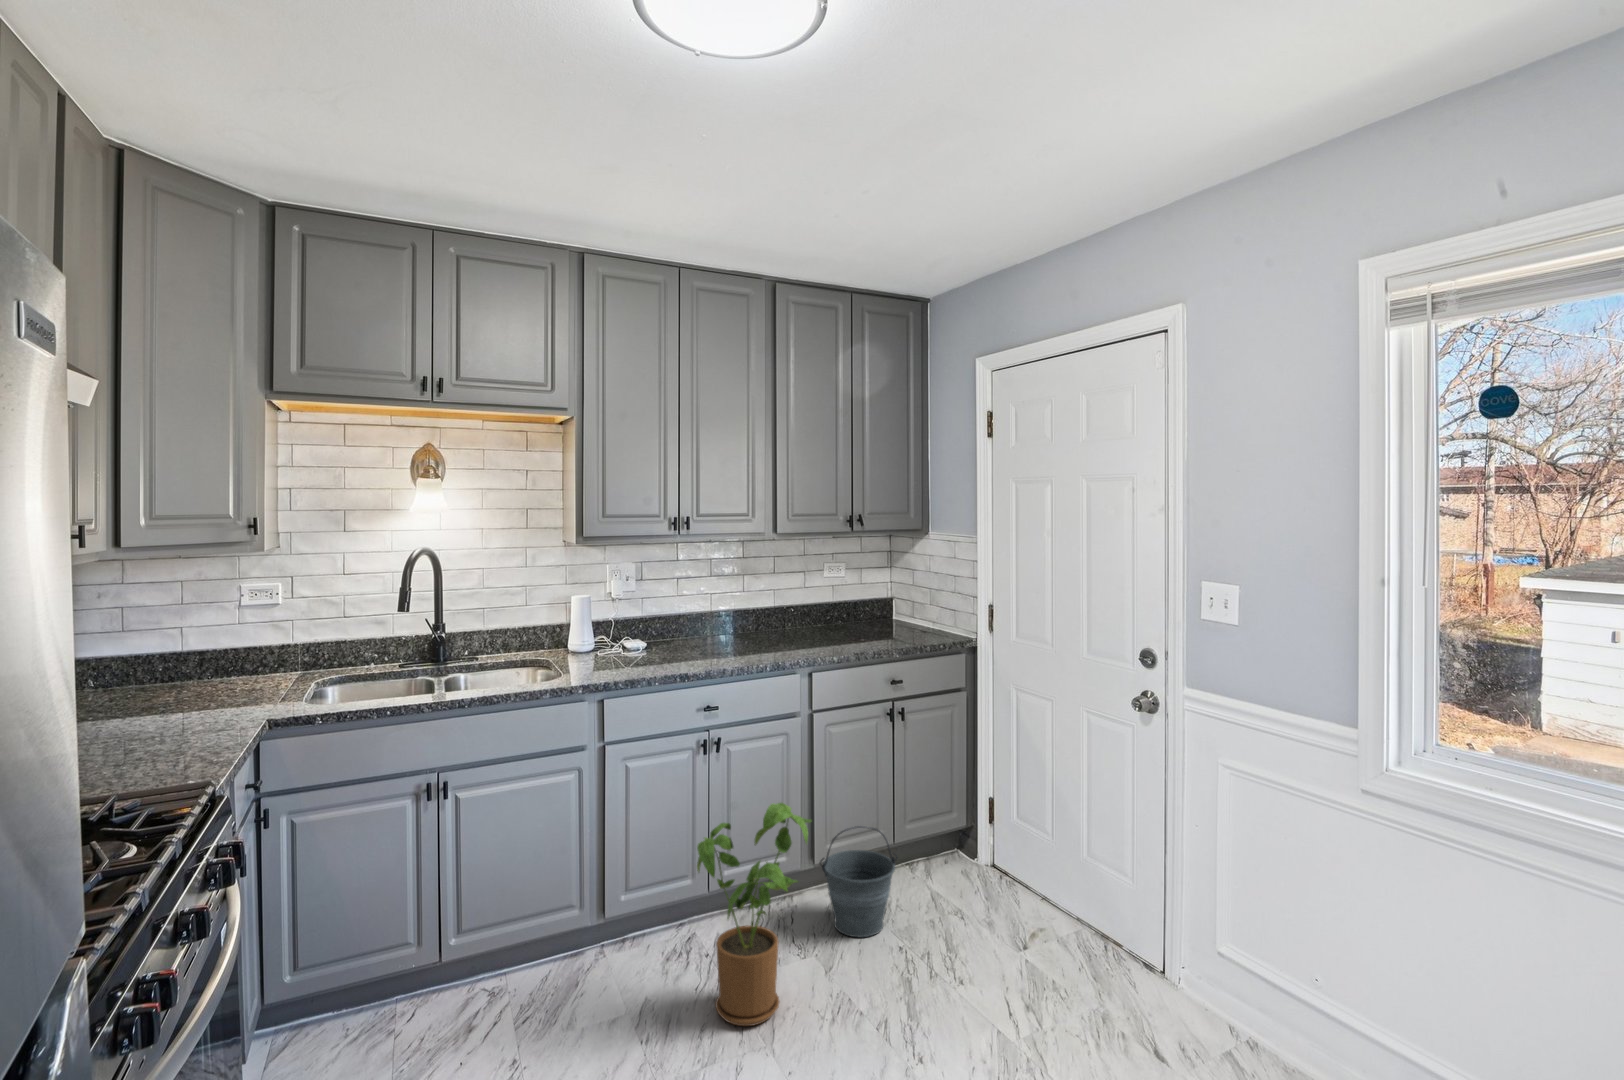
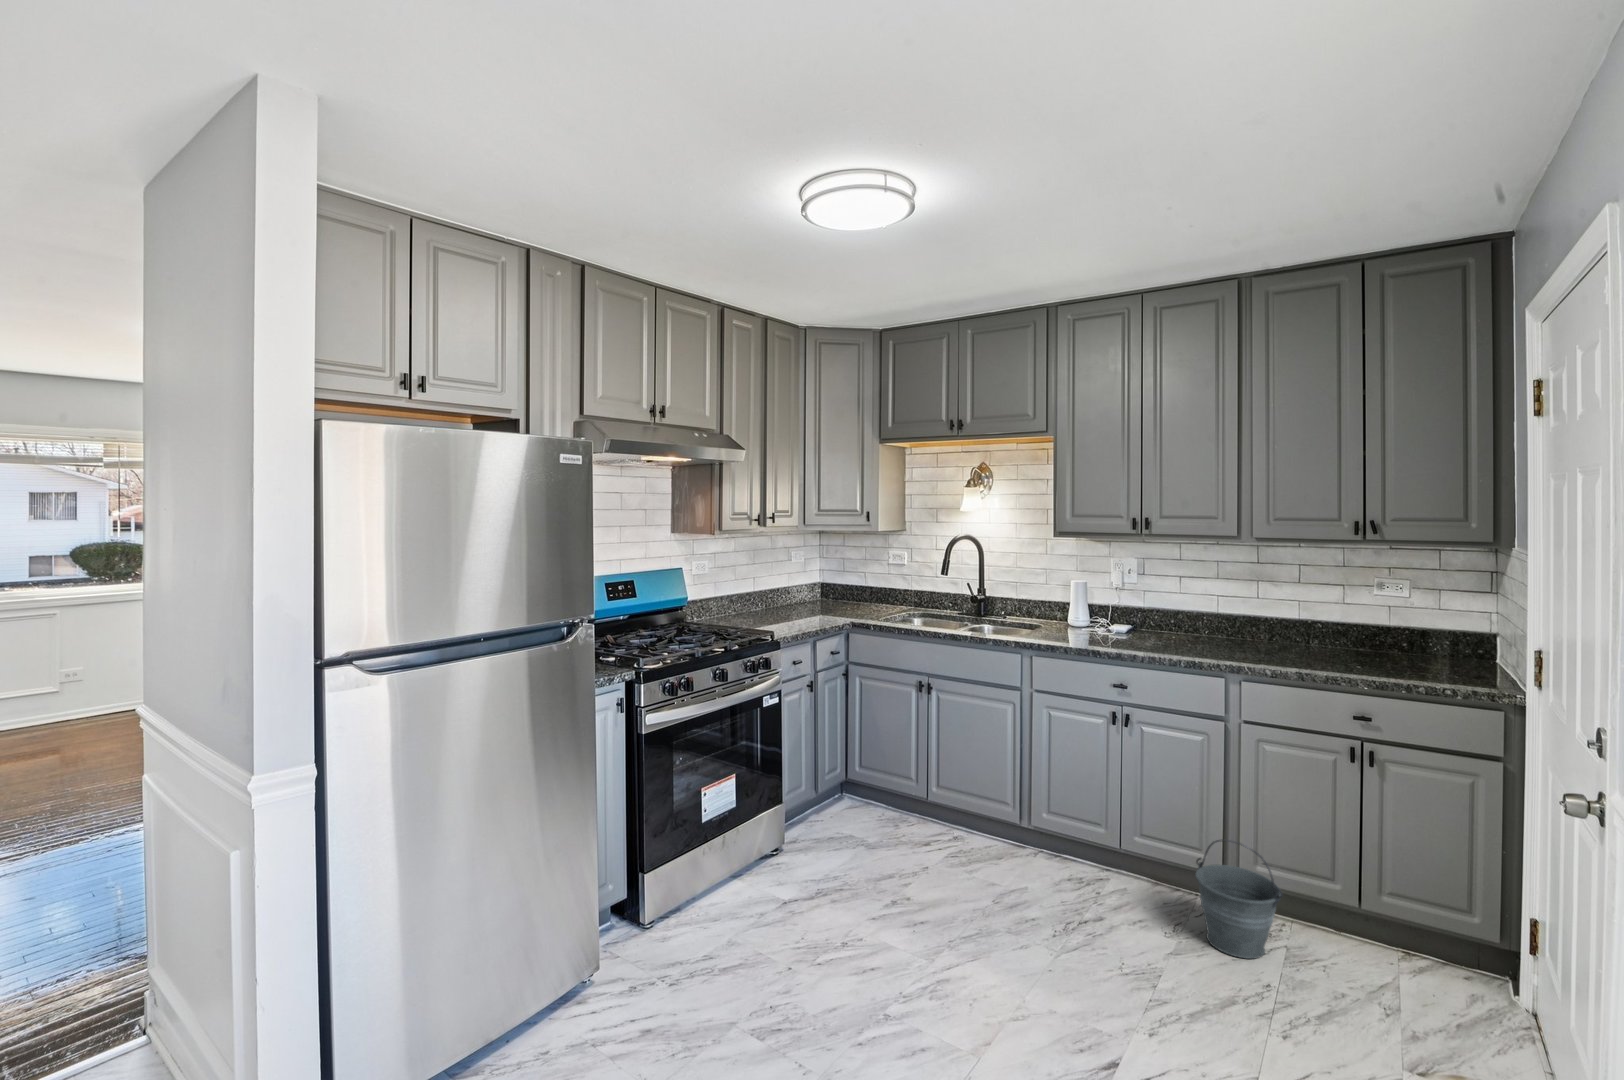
house plant: present [697,803,811,1026] -> none [1019,764,1126,937]

